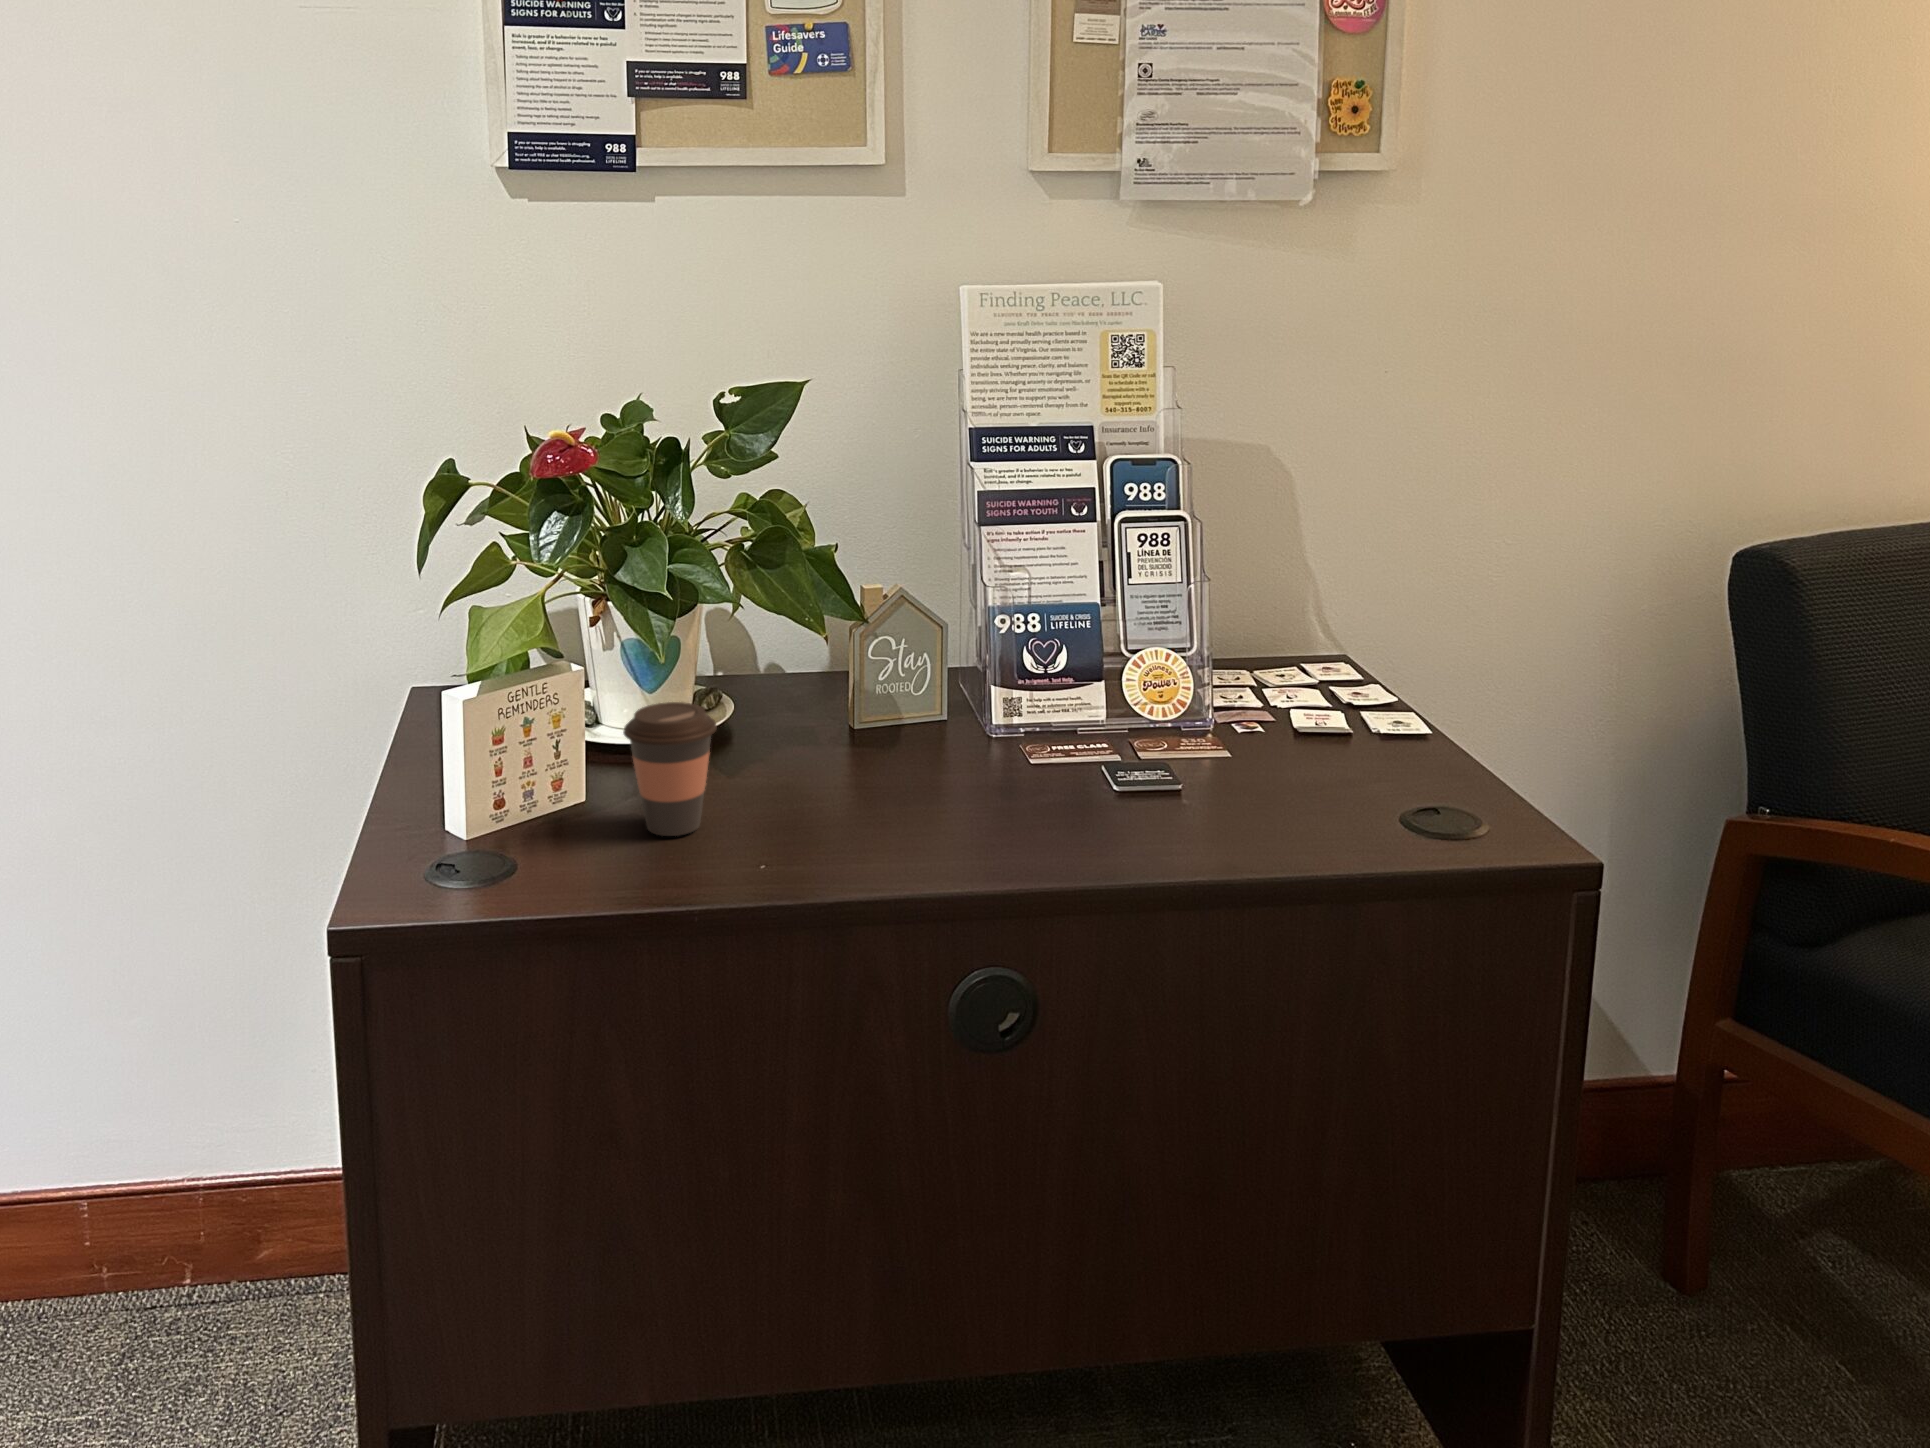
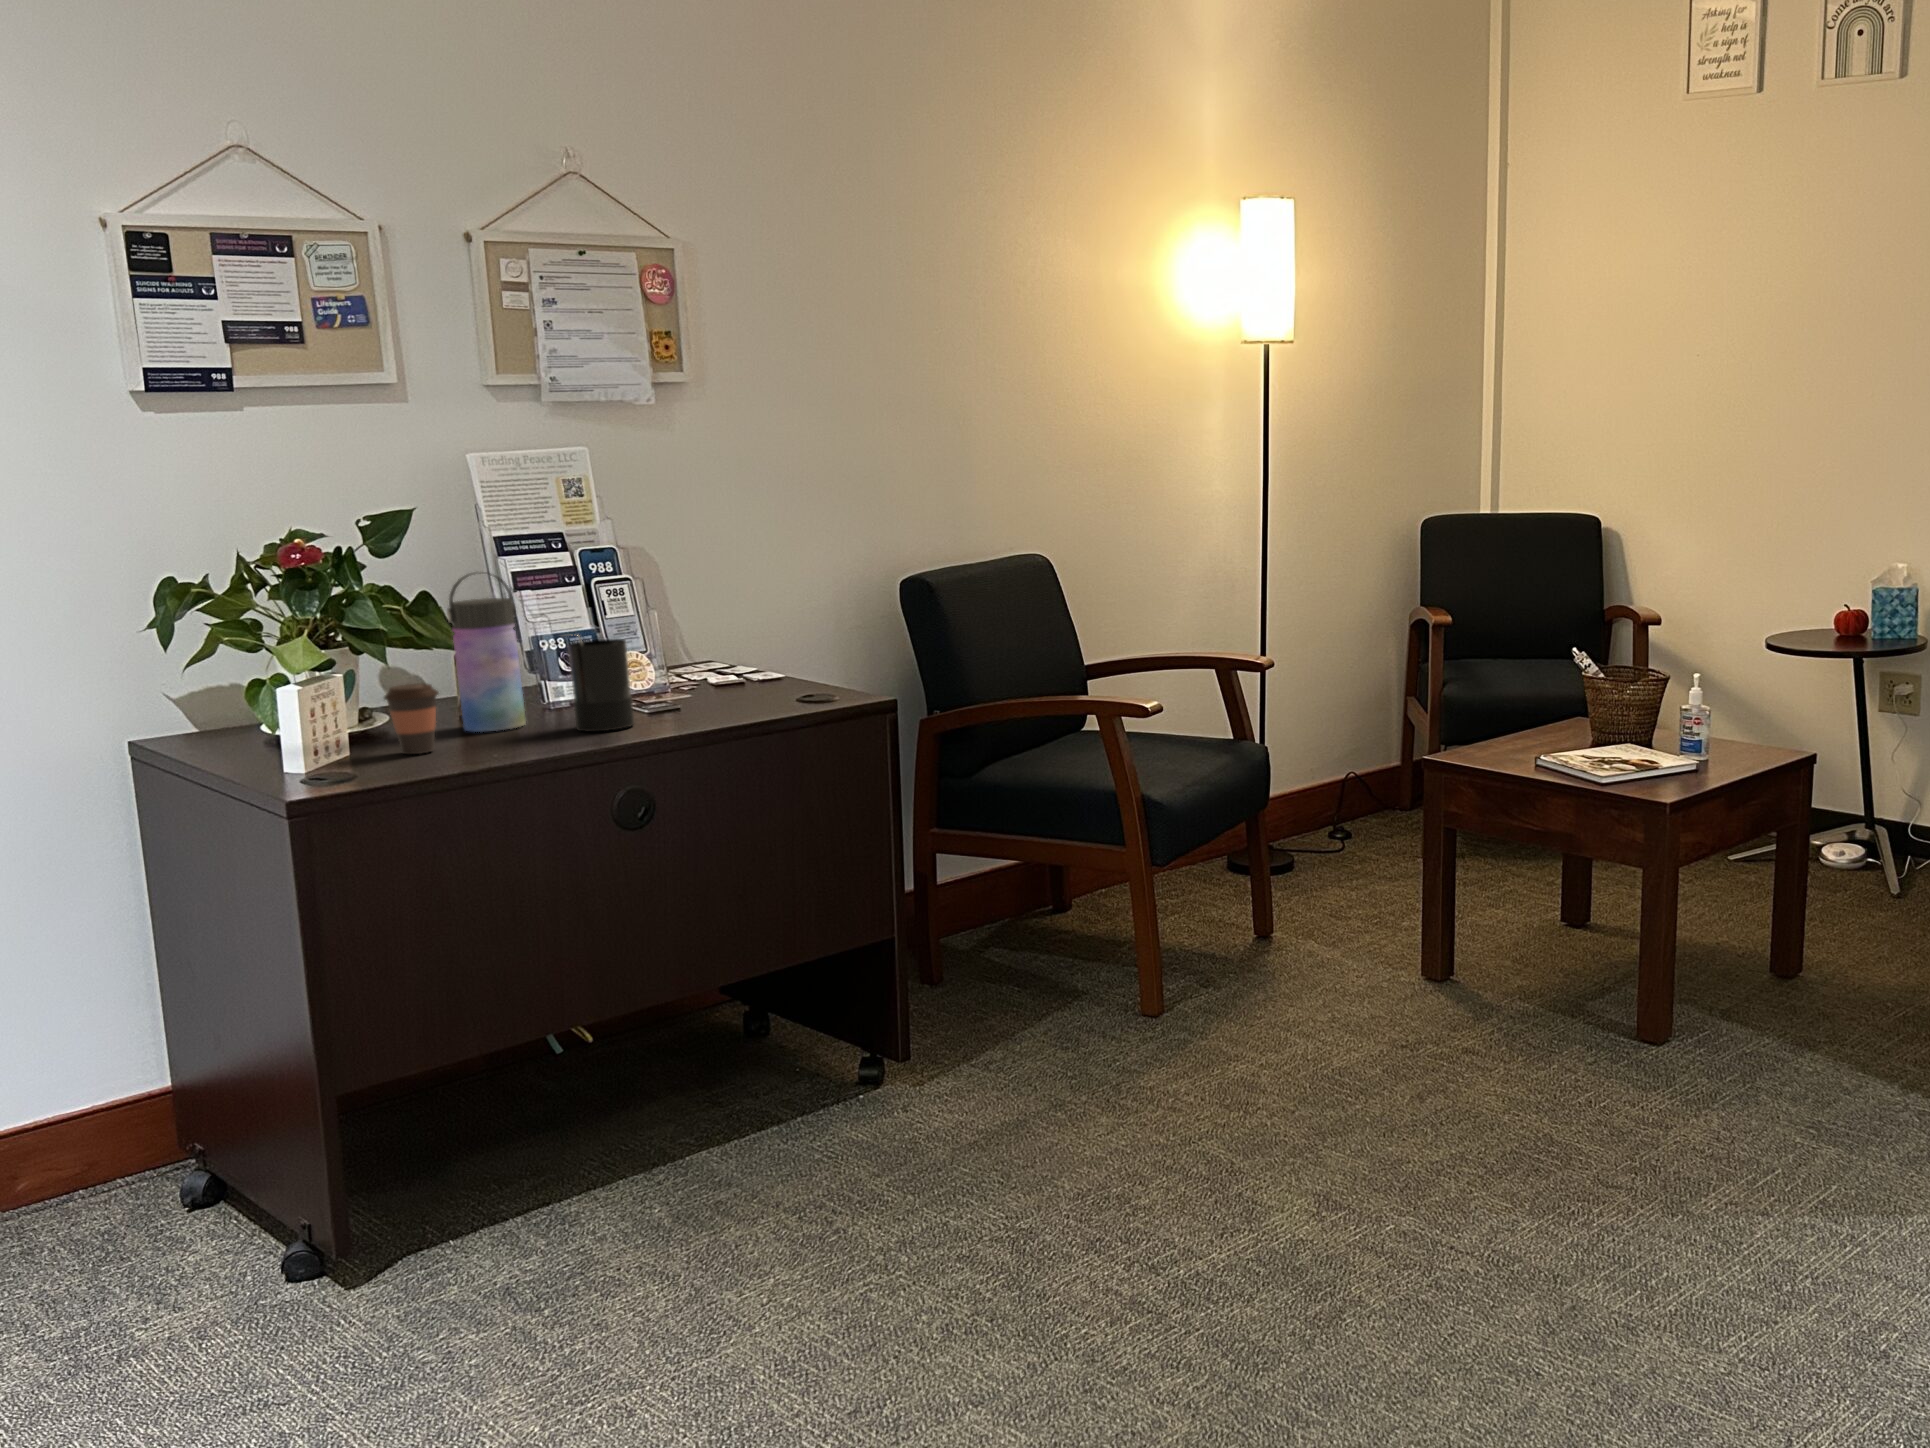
water bottle: none [807,502,920,789] -> present [447,573,526,732]
candle: none [957,647,1066,852] -> present [568,635,634,731]

